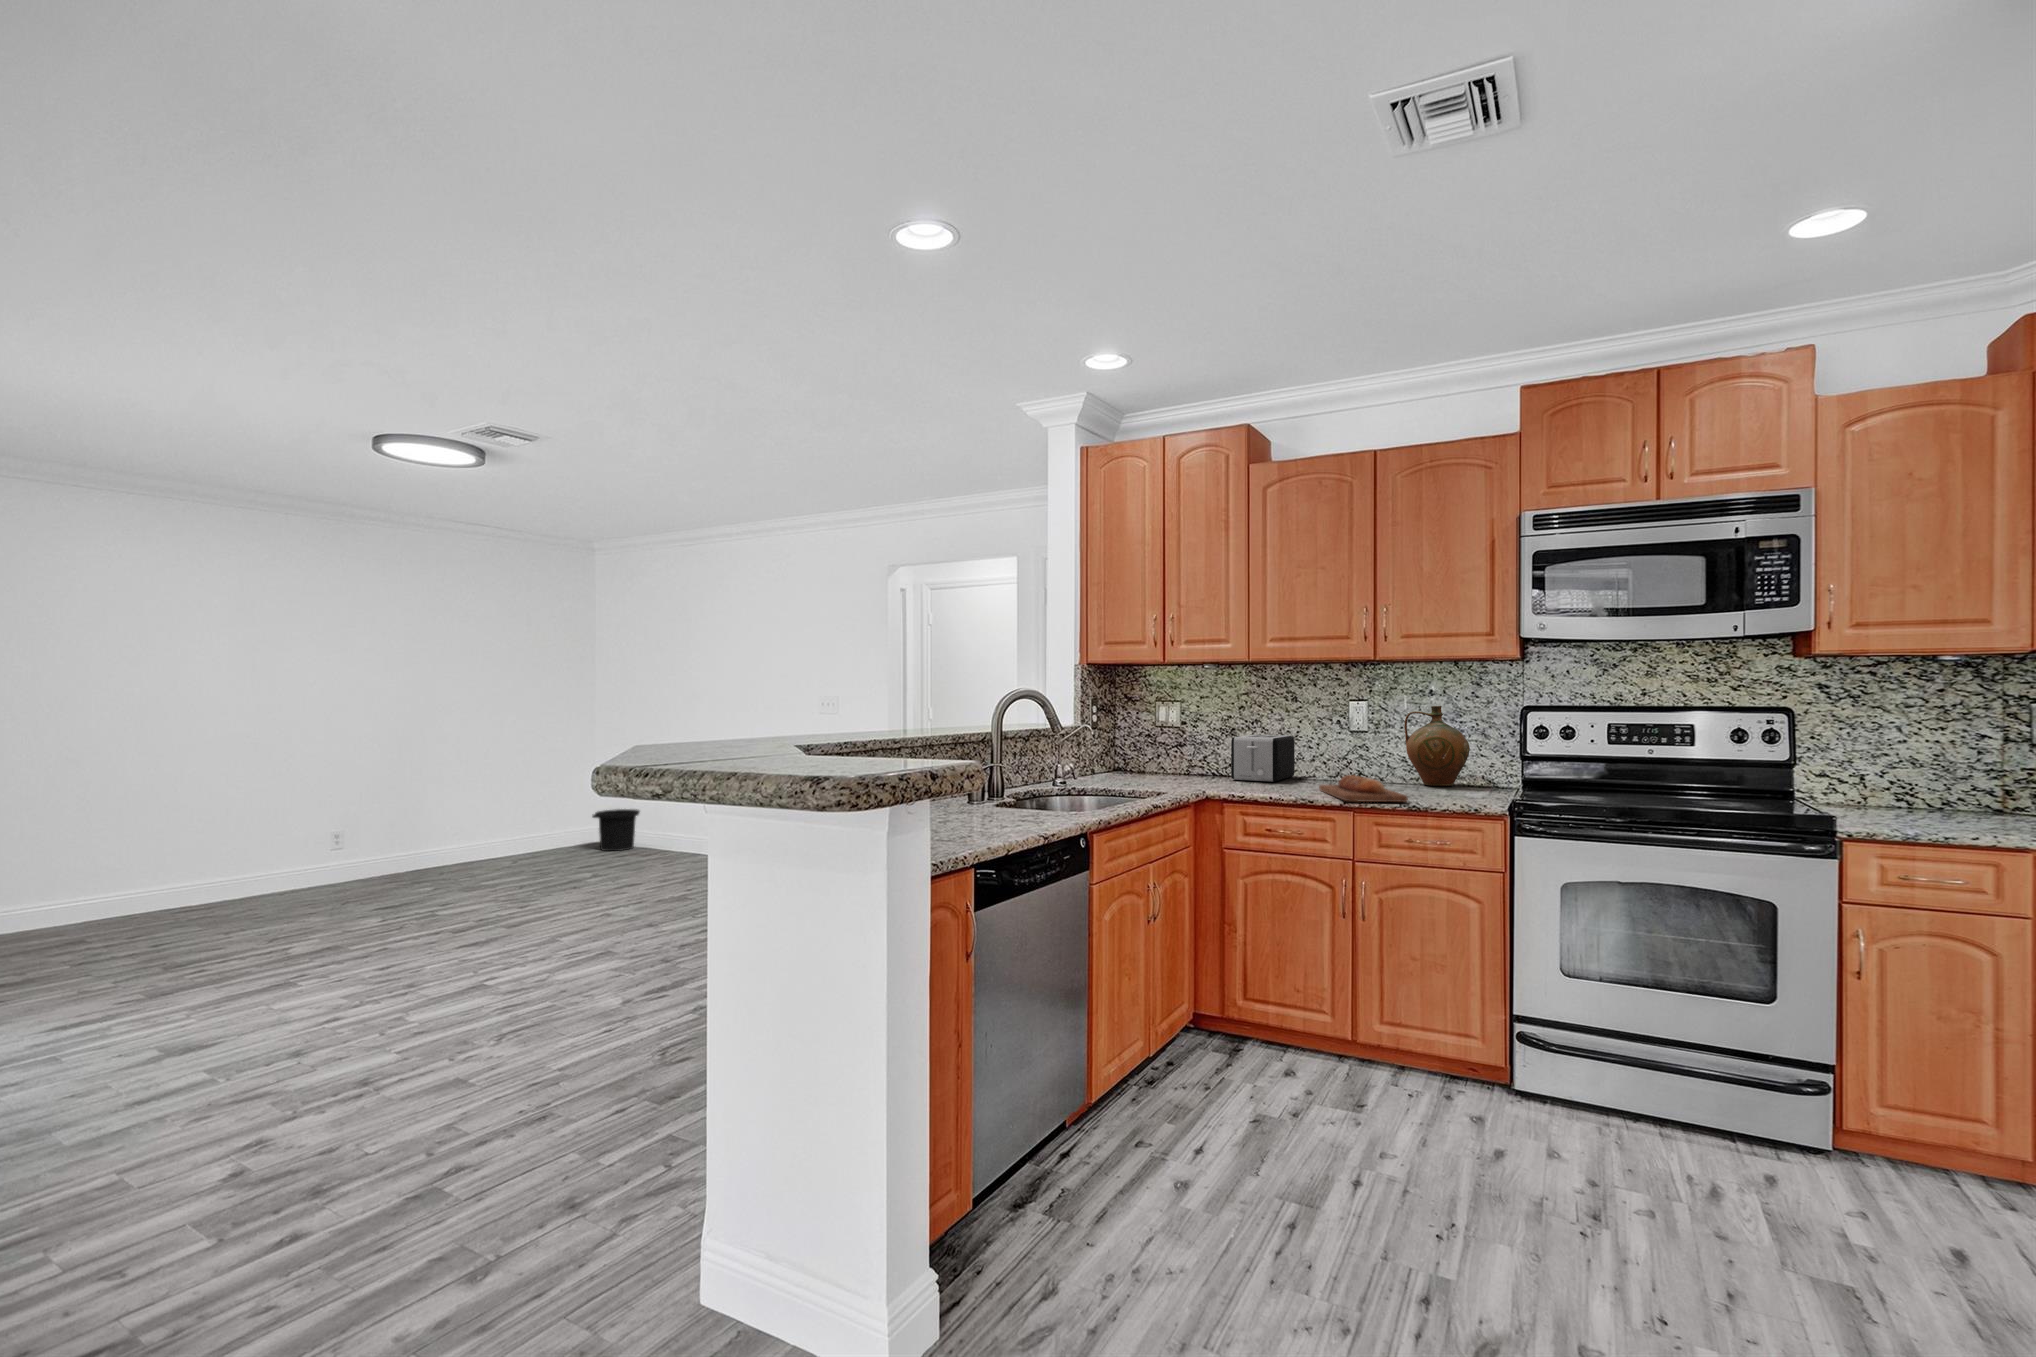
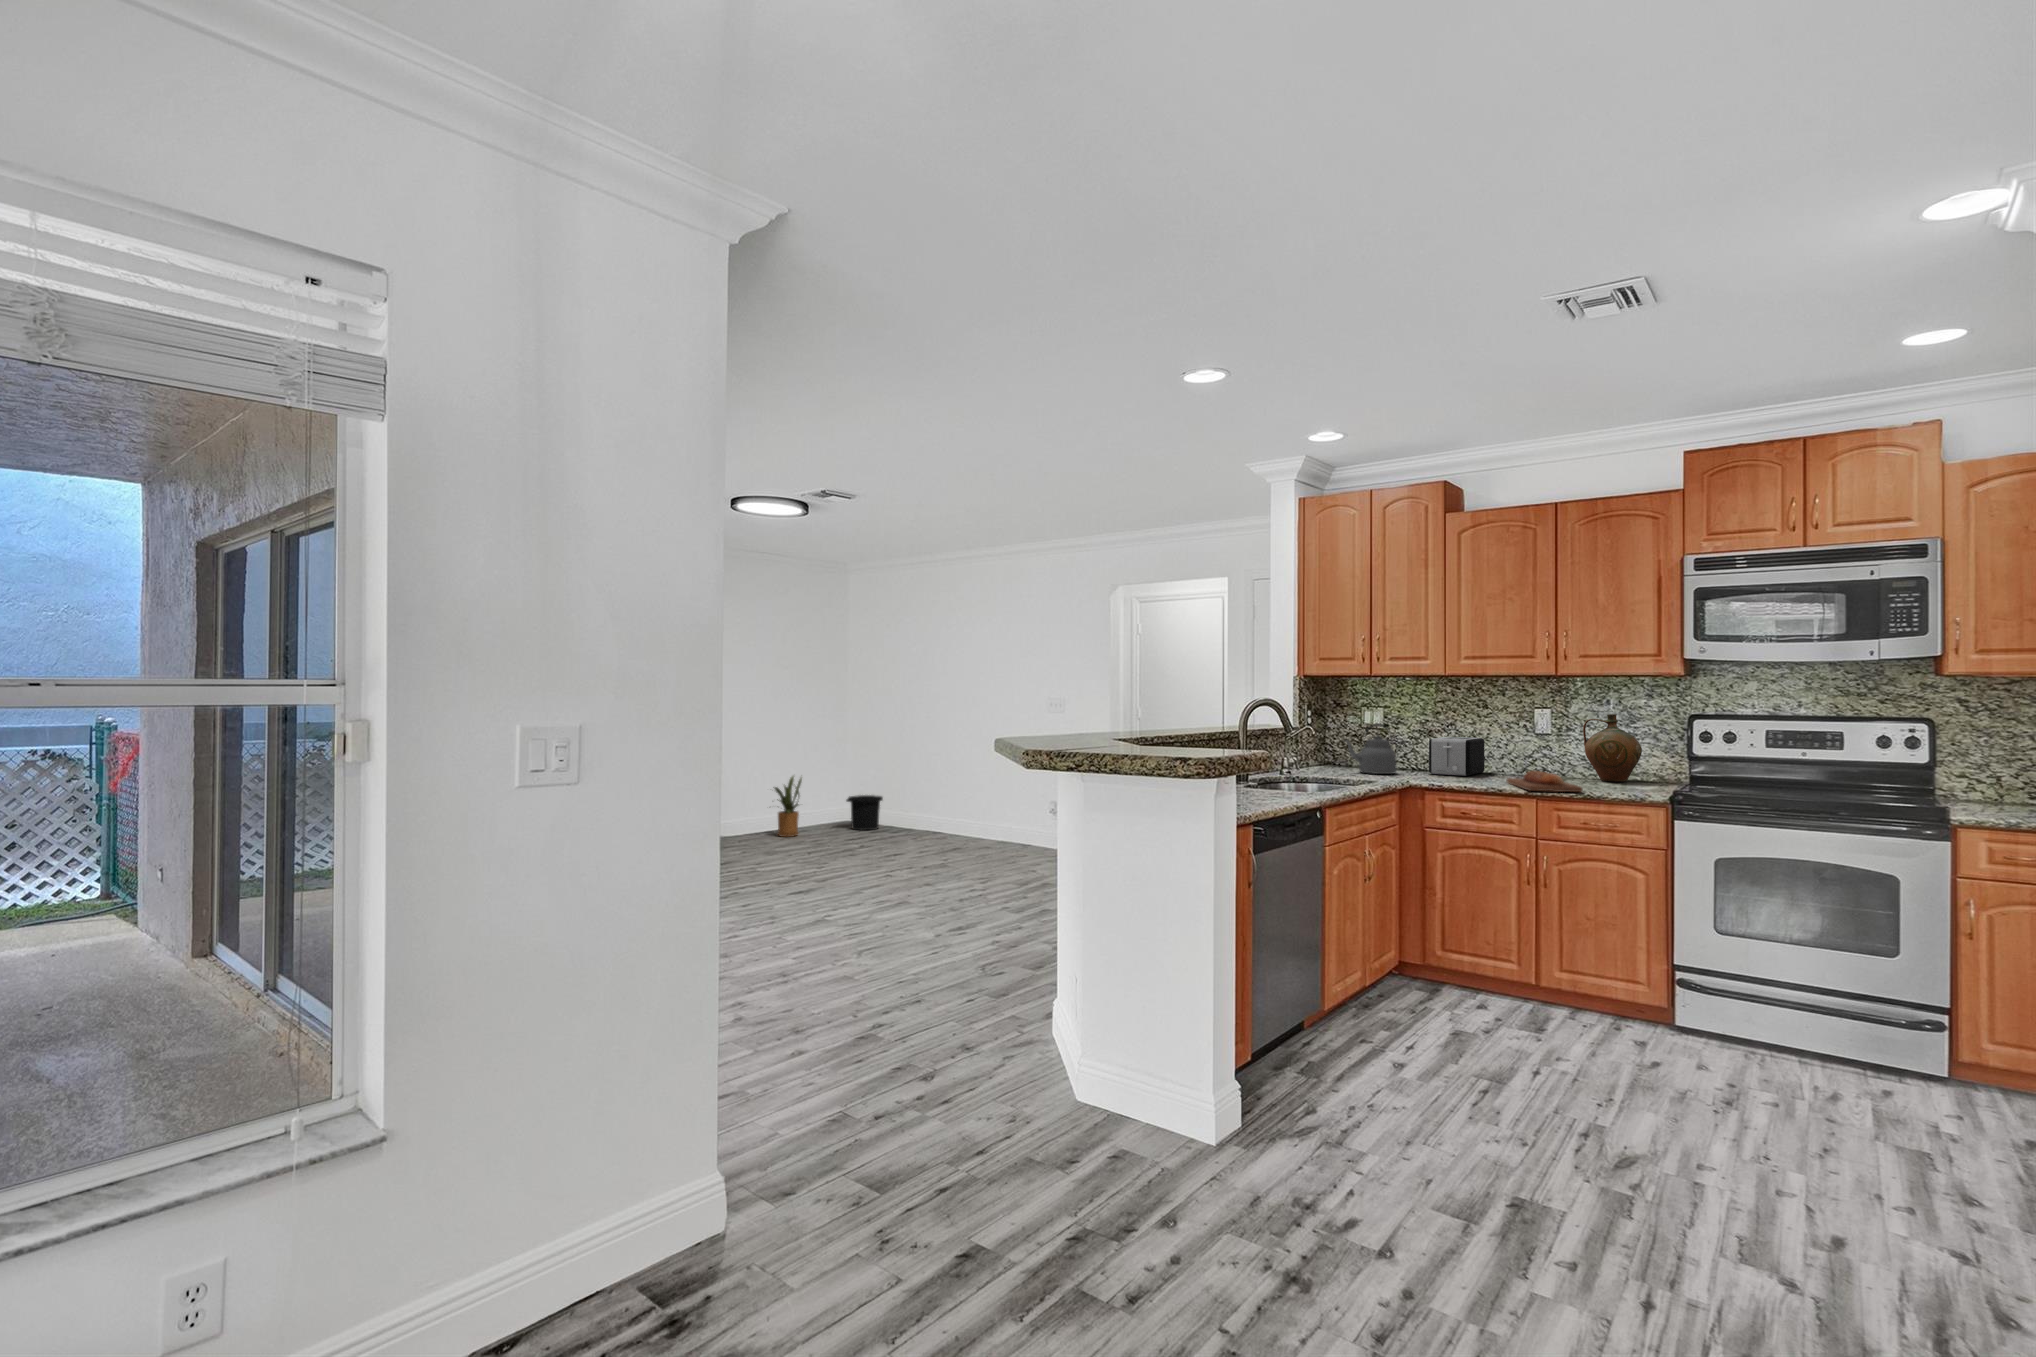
kettle: none [1130,719,1194,781] -> present [1346,723,1396,774]
house plant: none [484,787,536,862] -> present [775,776,802,837]

